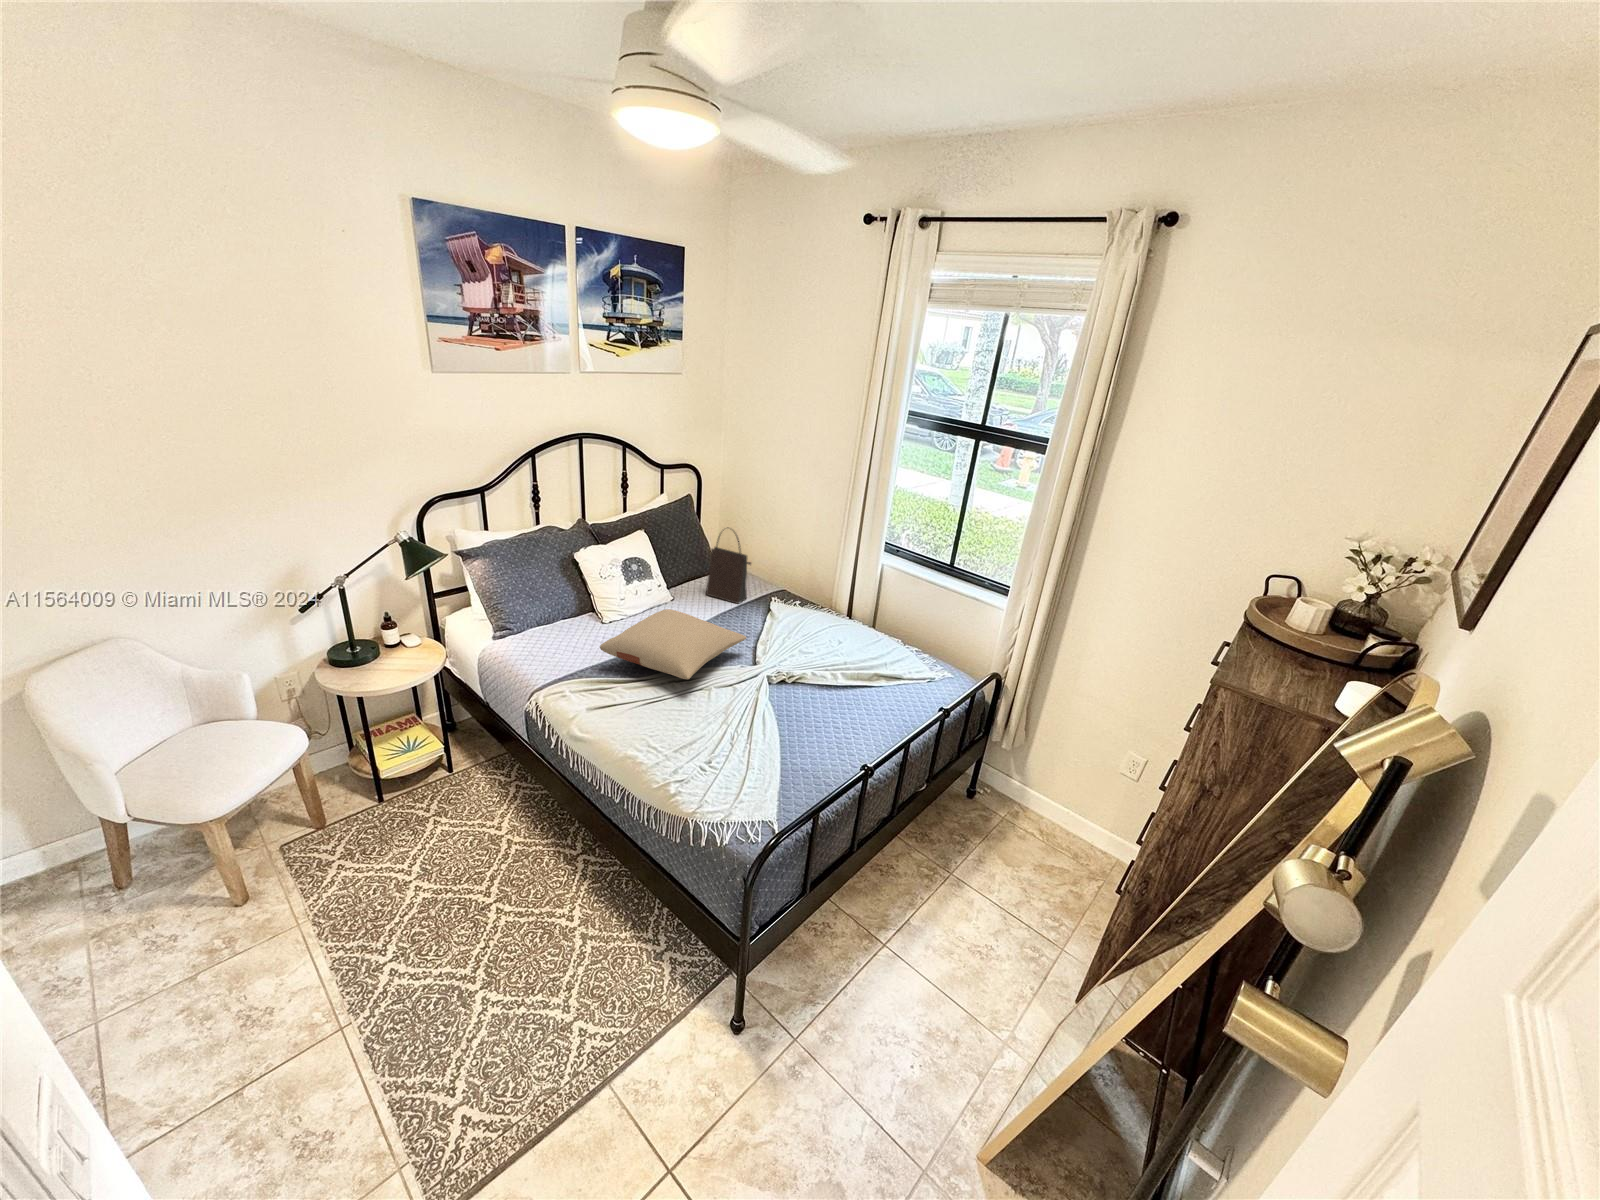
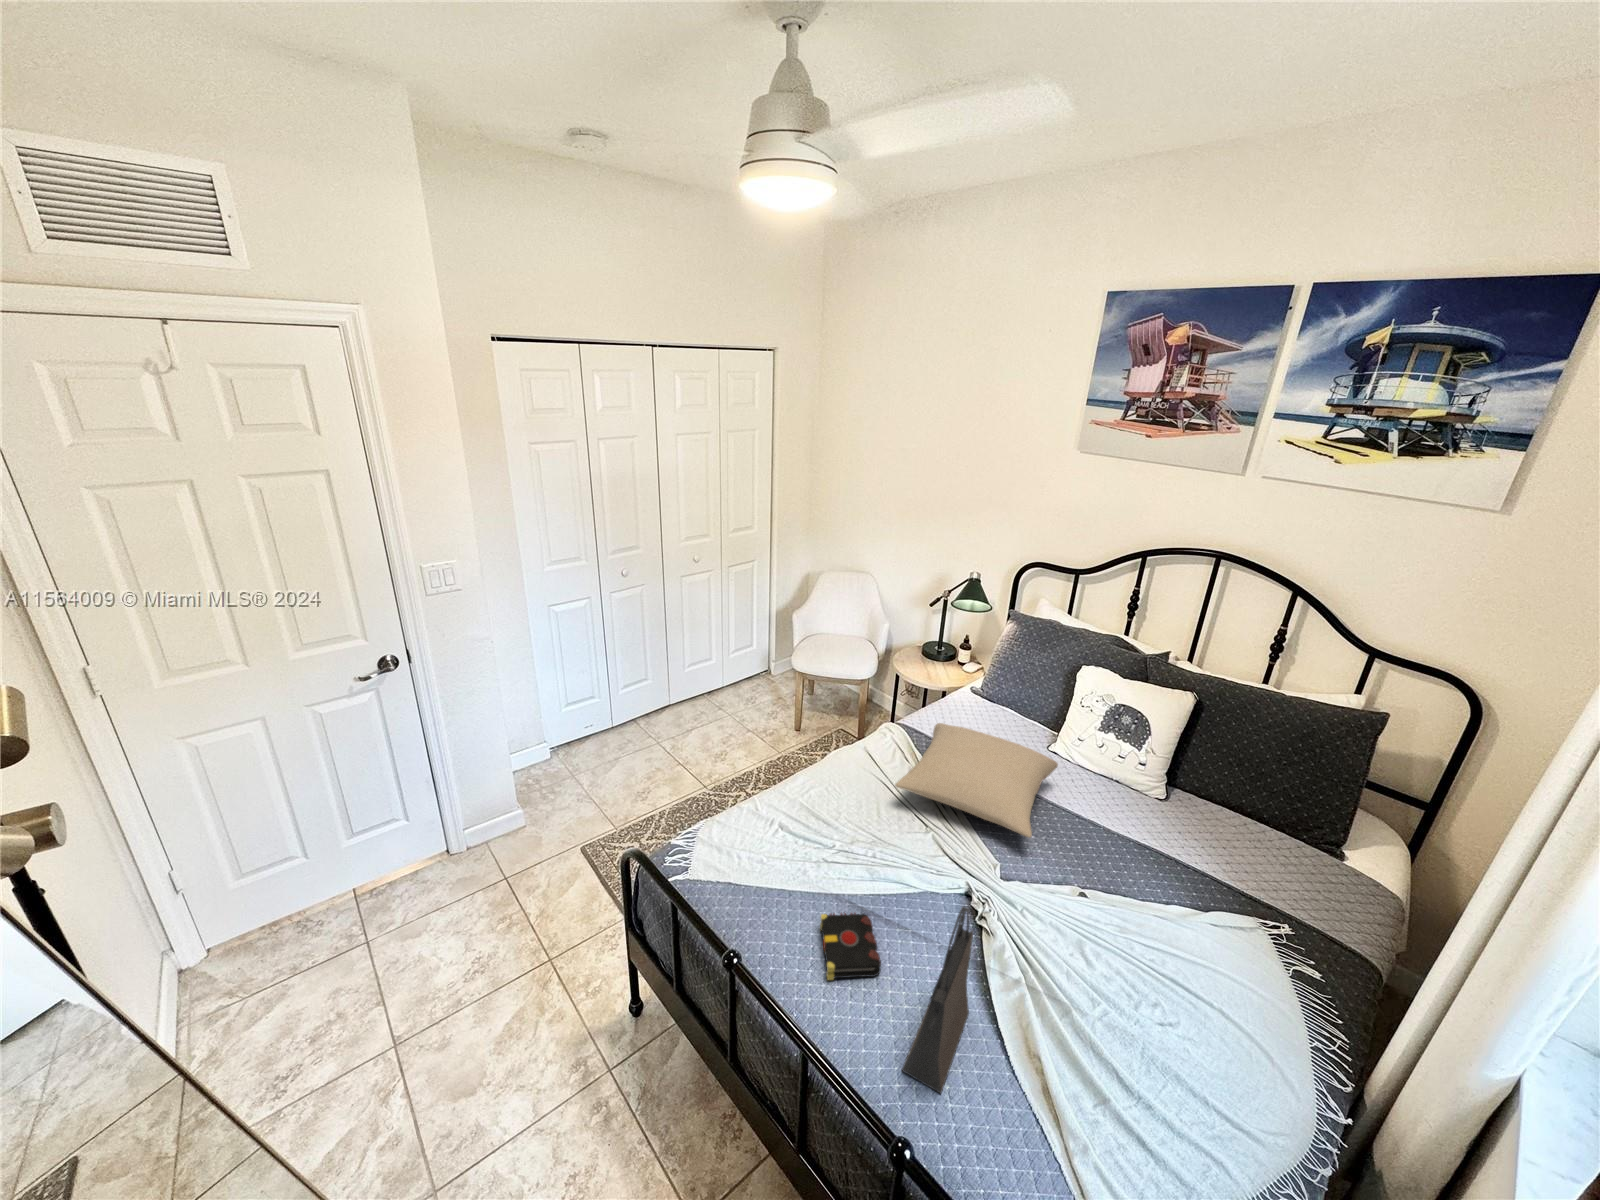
handbag: present [706,527,751,604] -> present [901,907,973,1093]
book: none [798,717,855,747] -> present [820,913,881,980]

